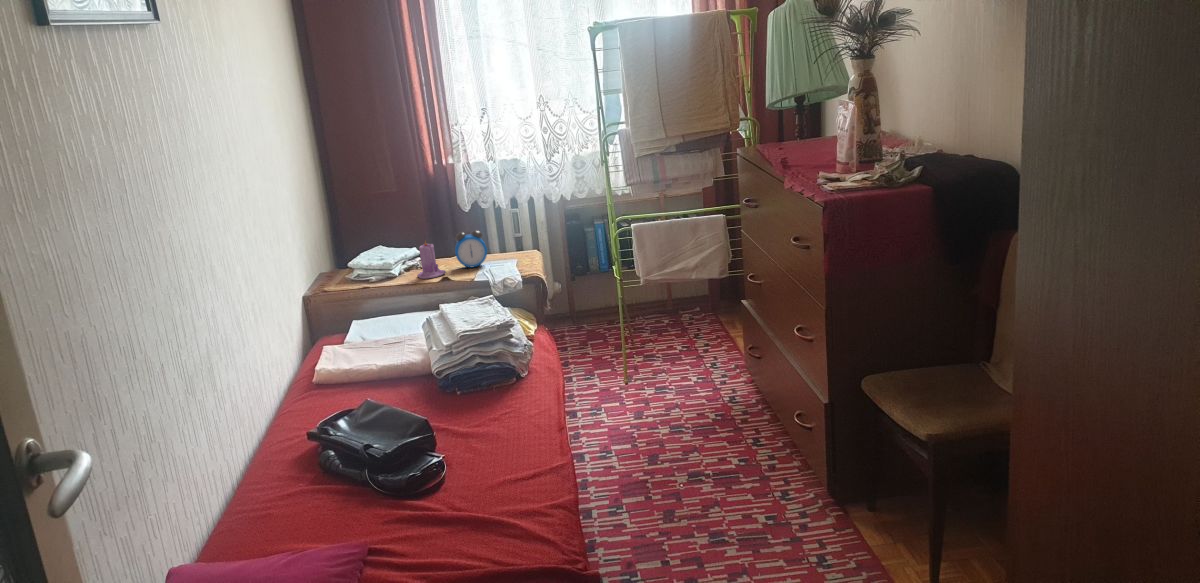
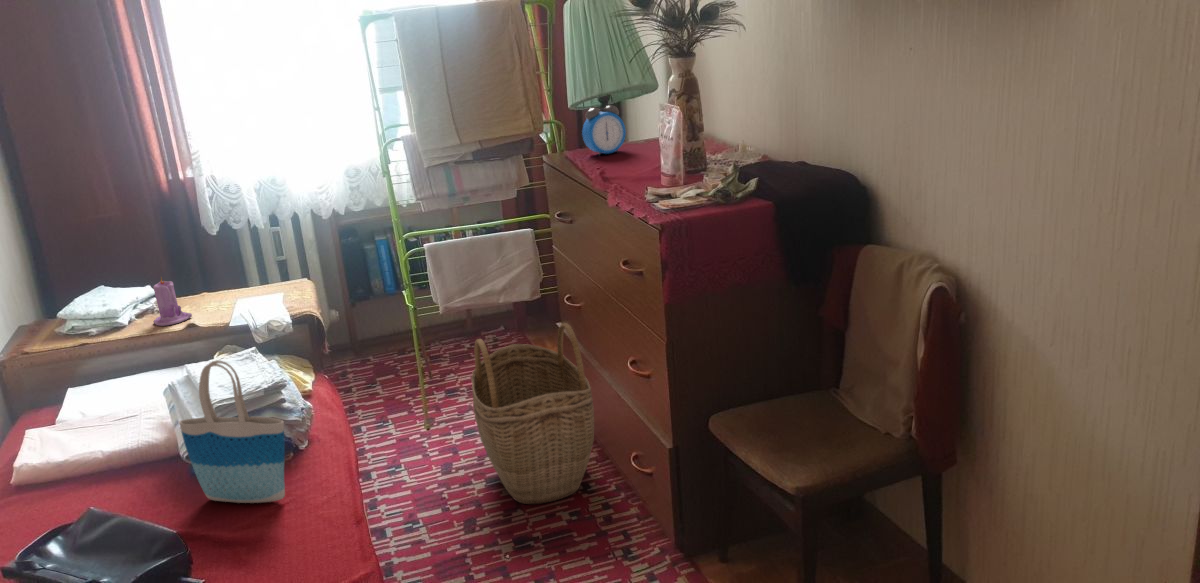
alarm clock: present [455,231,487,267] -> present [582,105,626,155]
tote bag: none [432,295,508,411] -> present [179,361,285,503]
woven basket: none [663,295,767,449] -> present [472,323,594,504]

